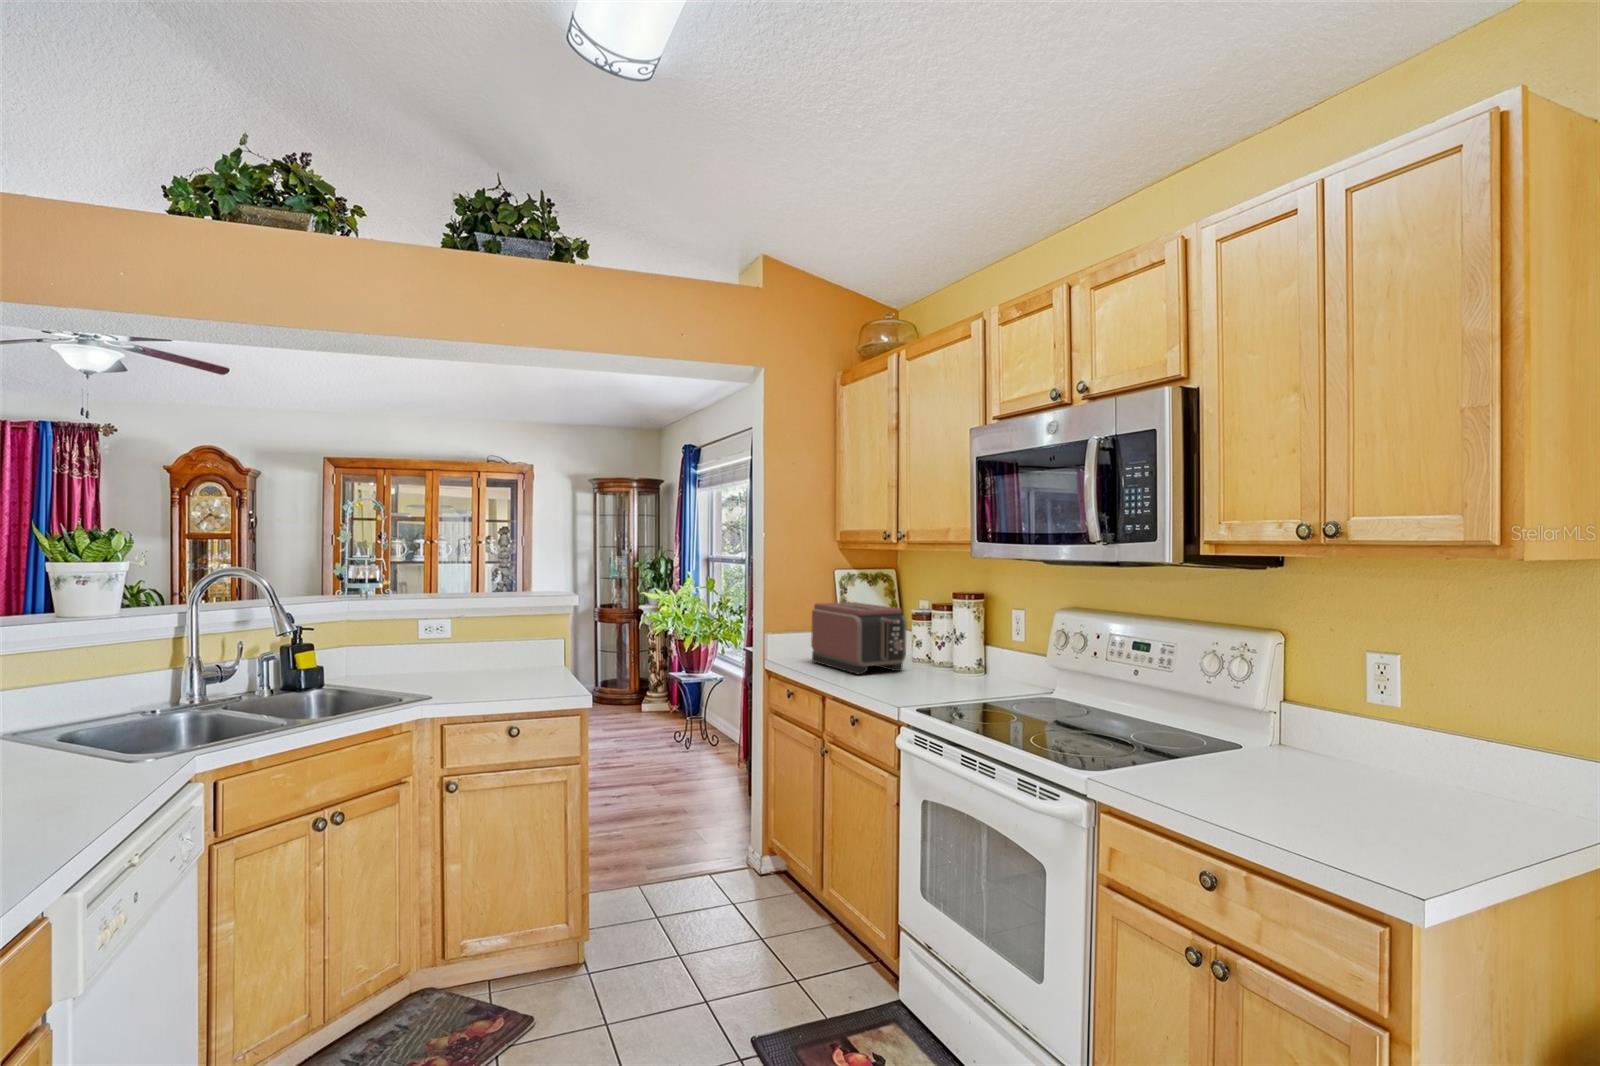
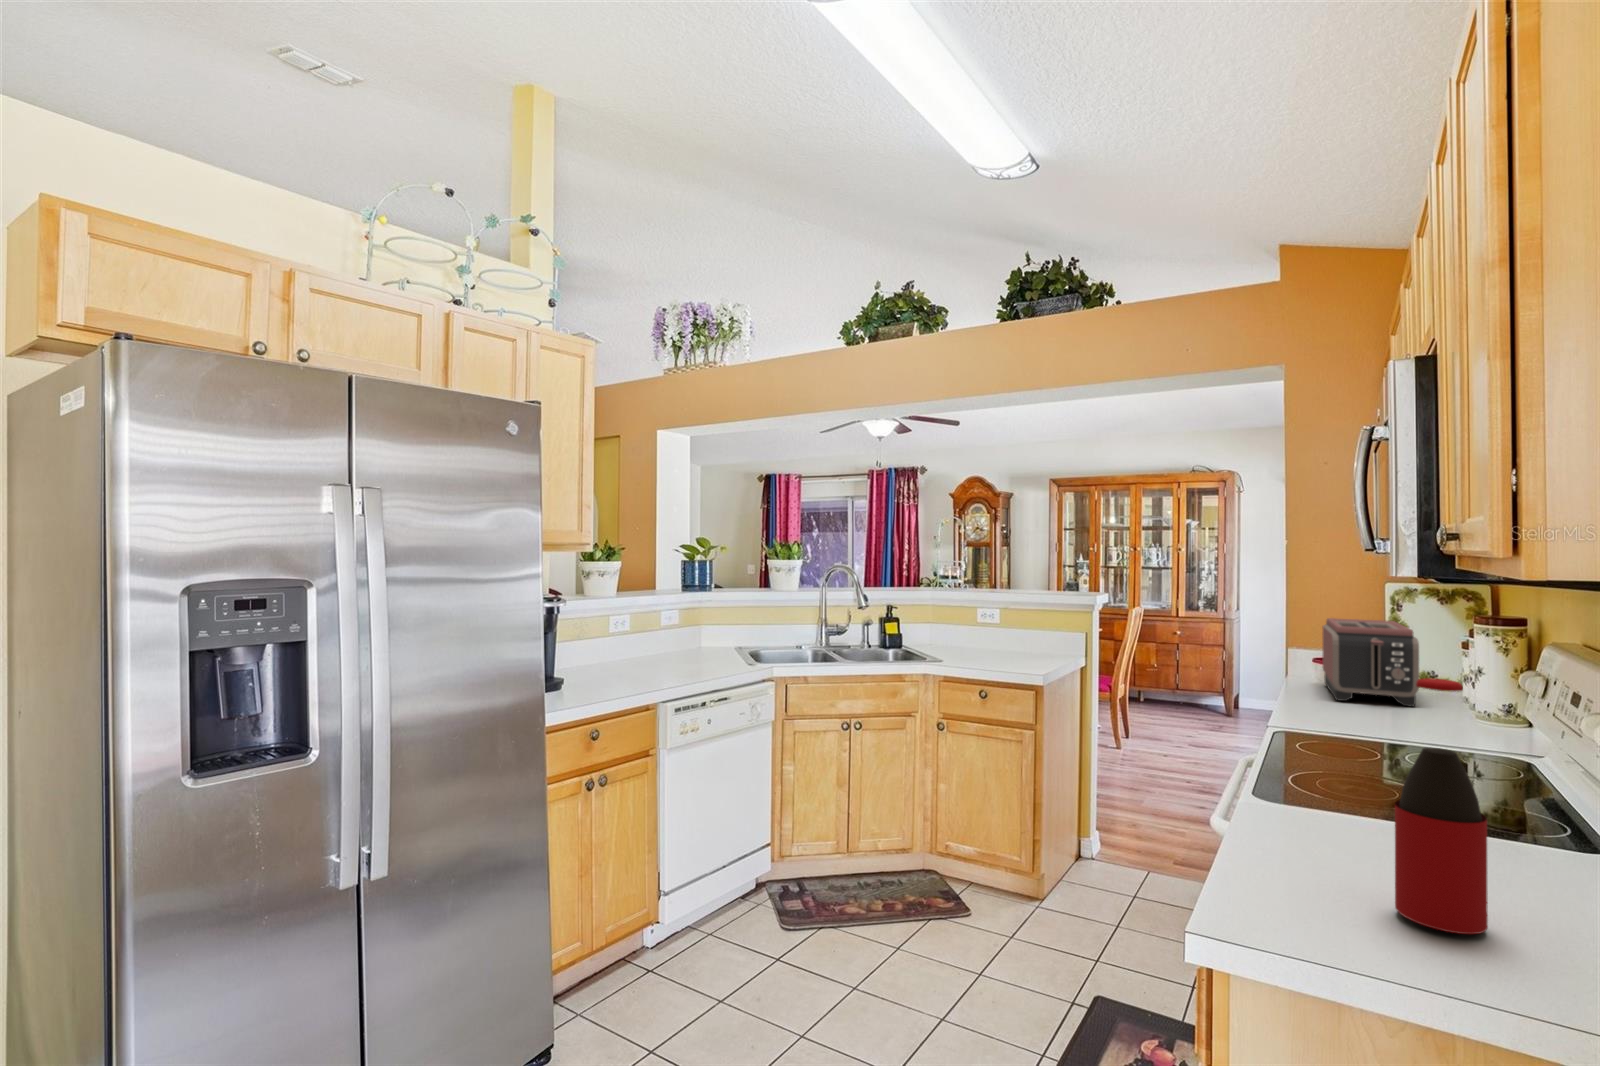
bottle: none [1363,646,1436,850] -> present [1395,678,1488,934]

